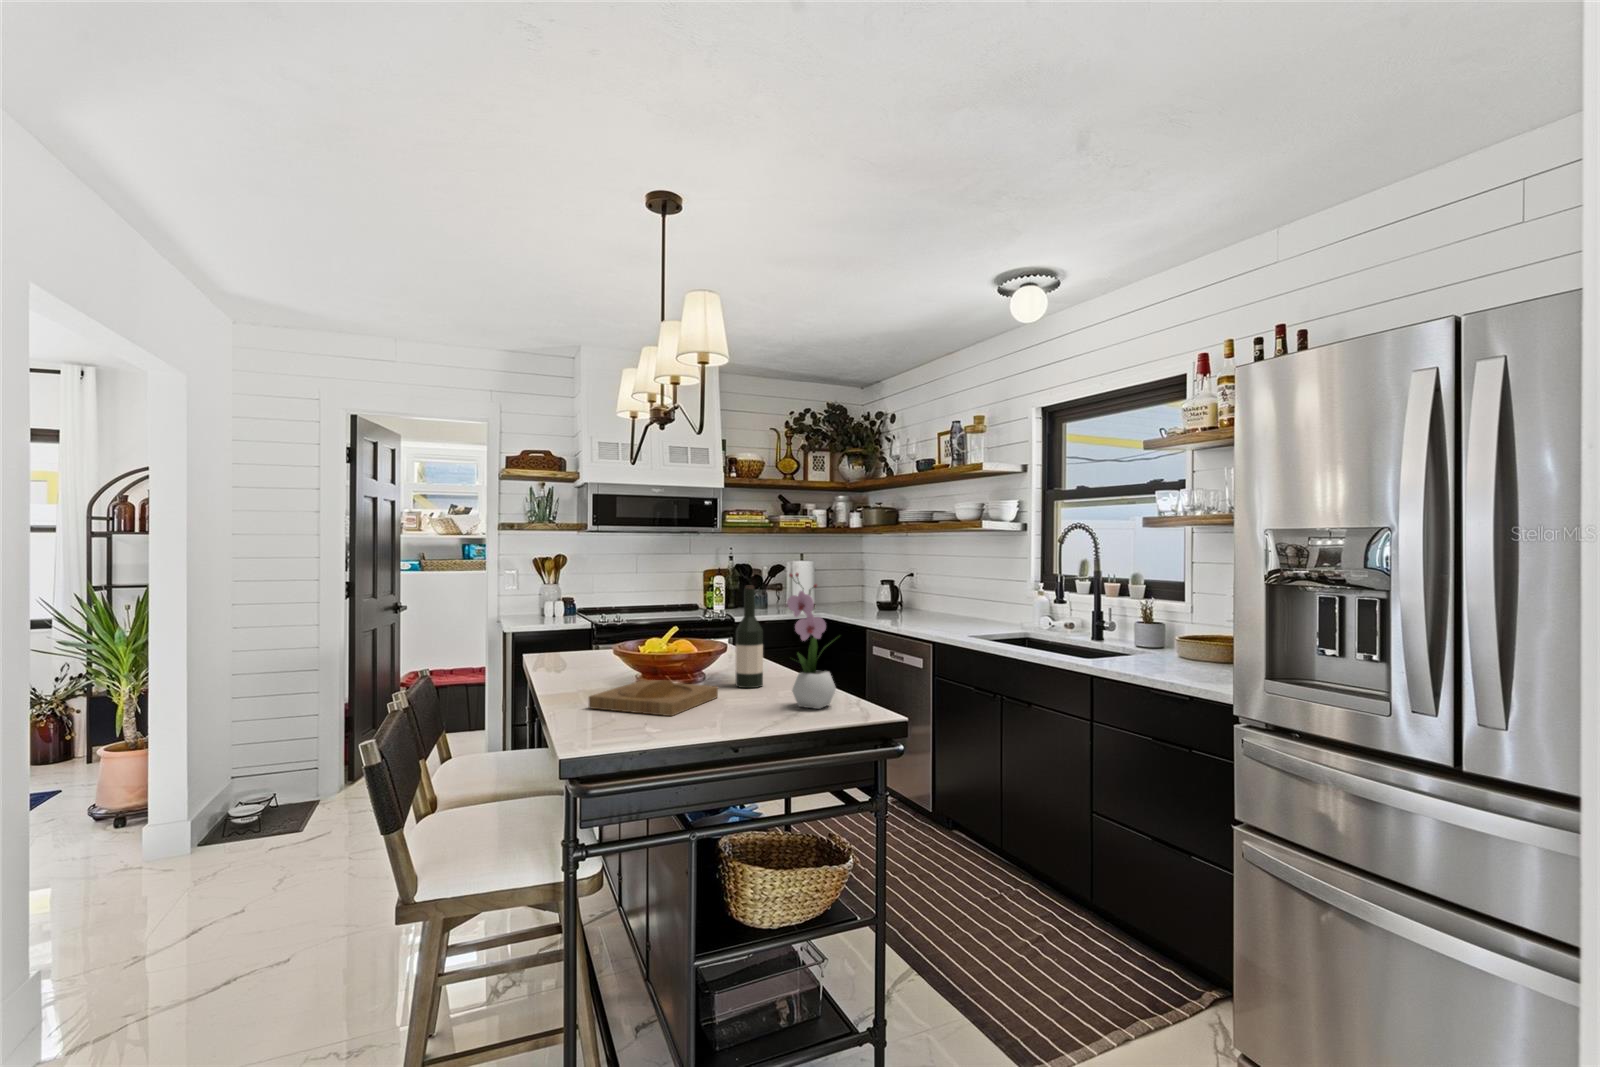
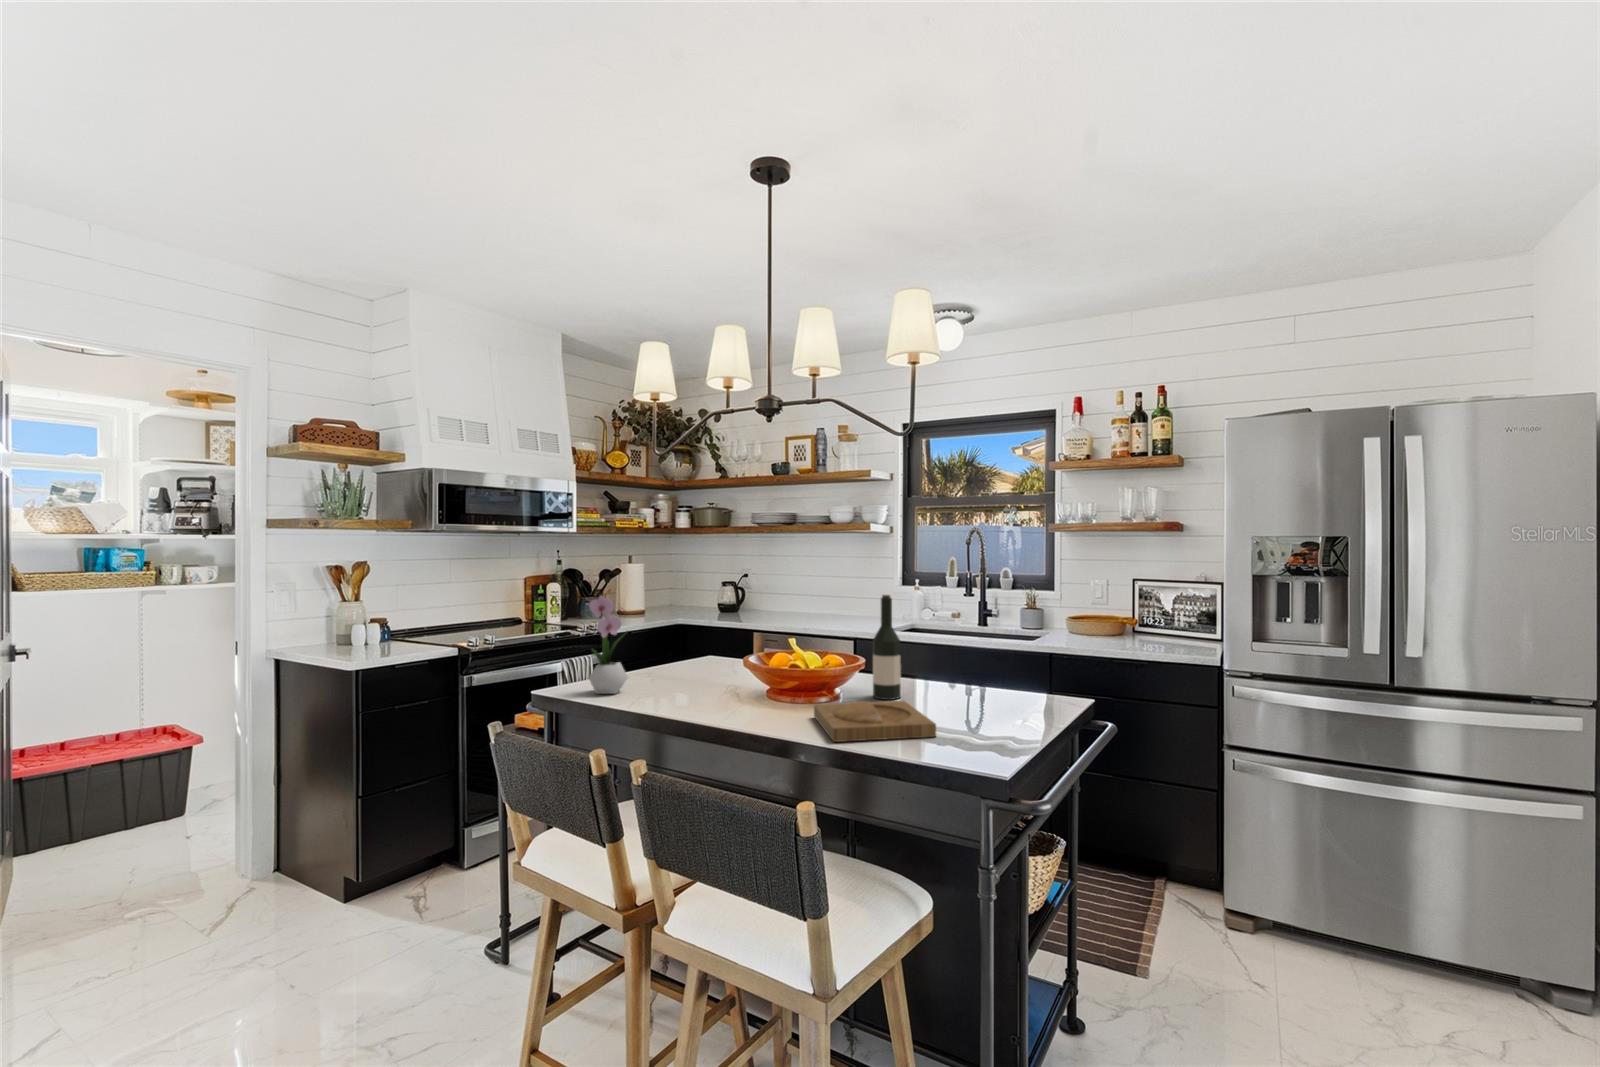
flower arrangement: present [787,573,836,709] -> present [589,581,628,694]

